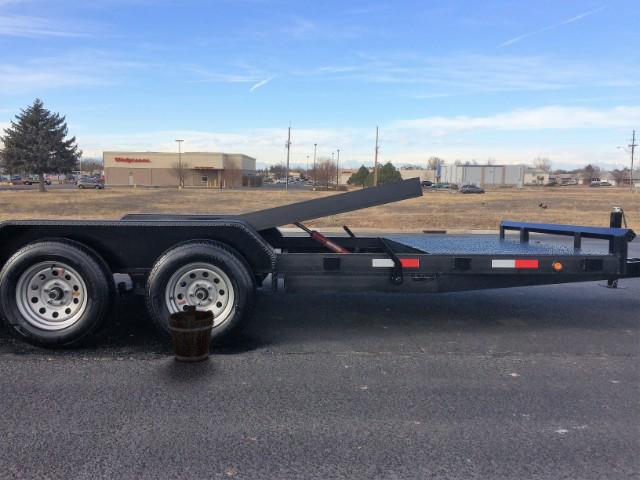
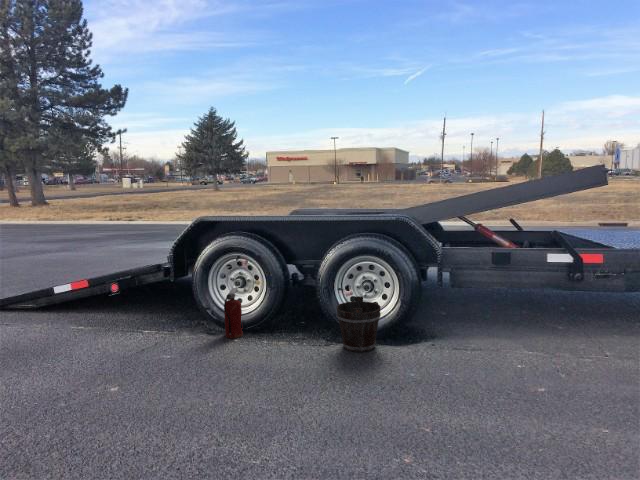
fire extinguisher: none [36,300,59,357] -> present [224,288,243,338]

